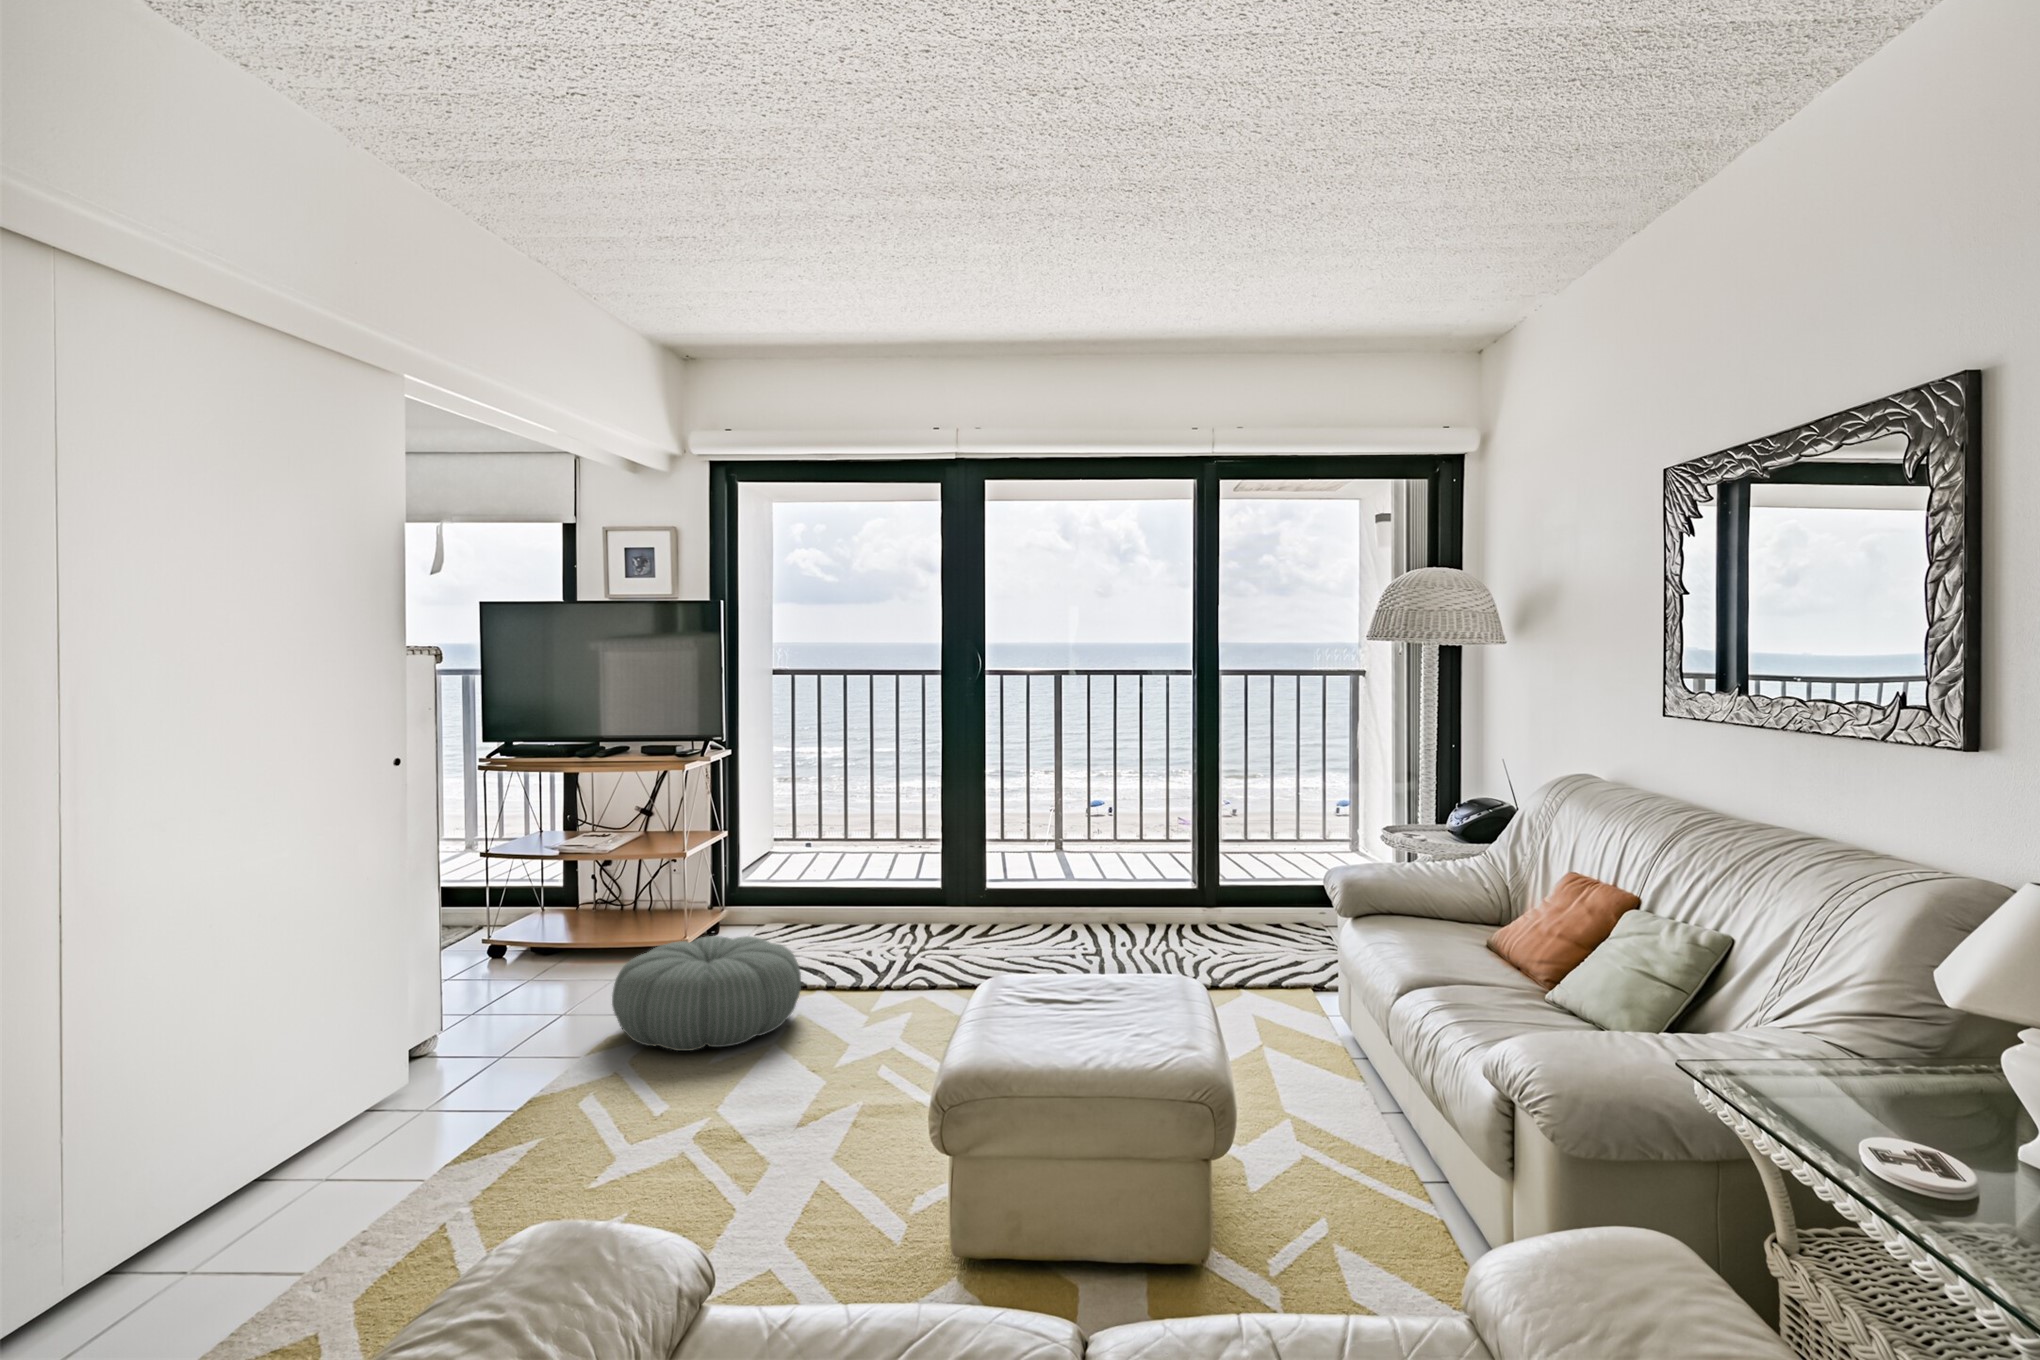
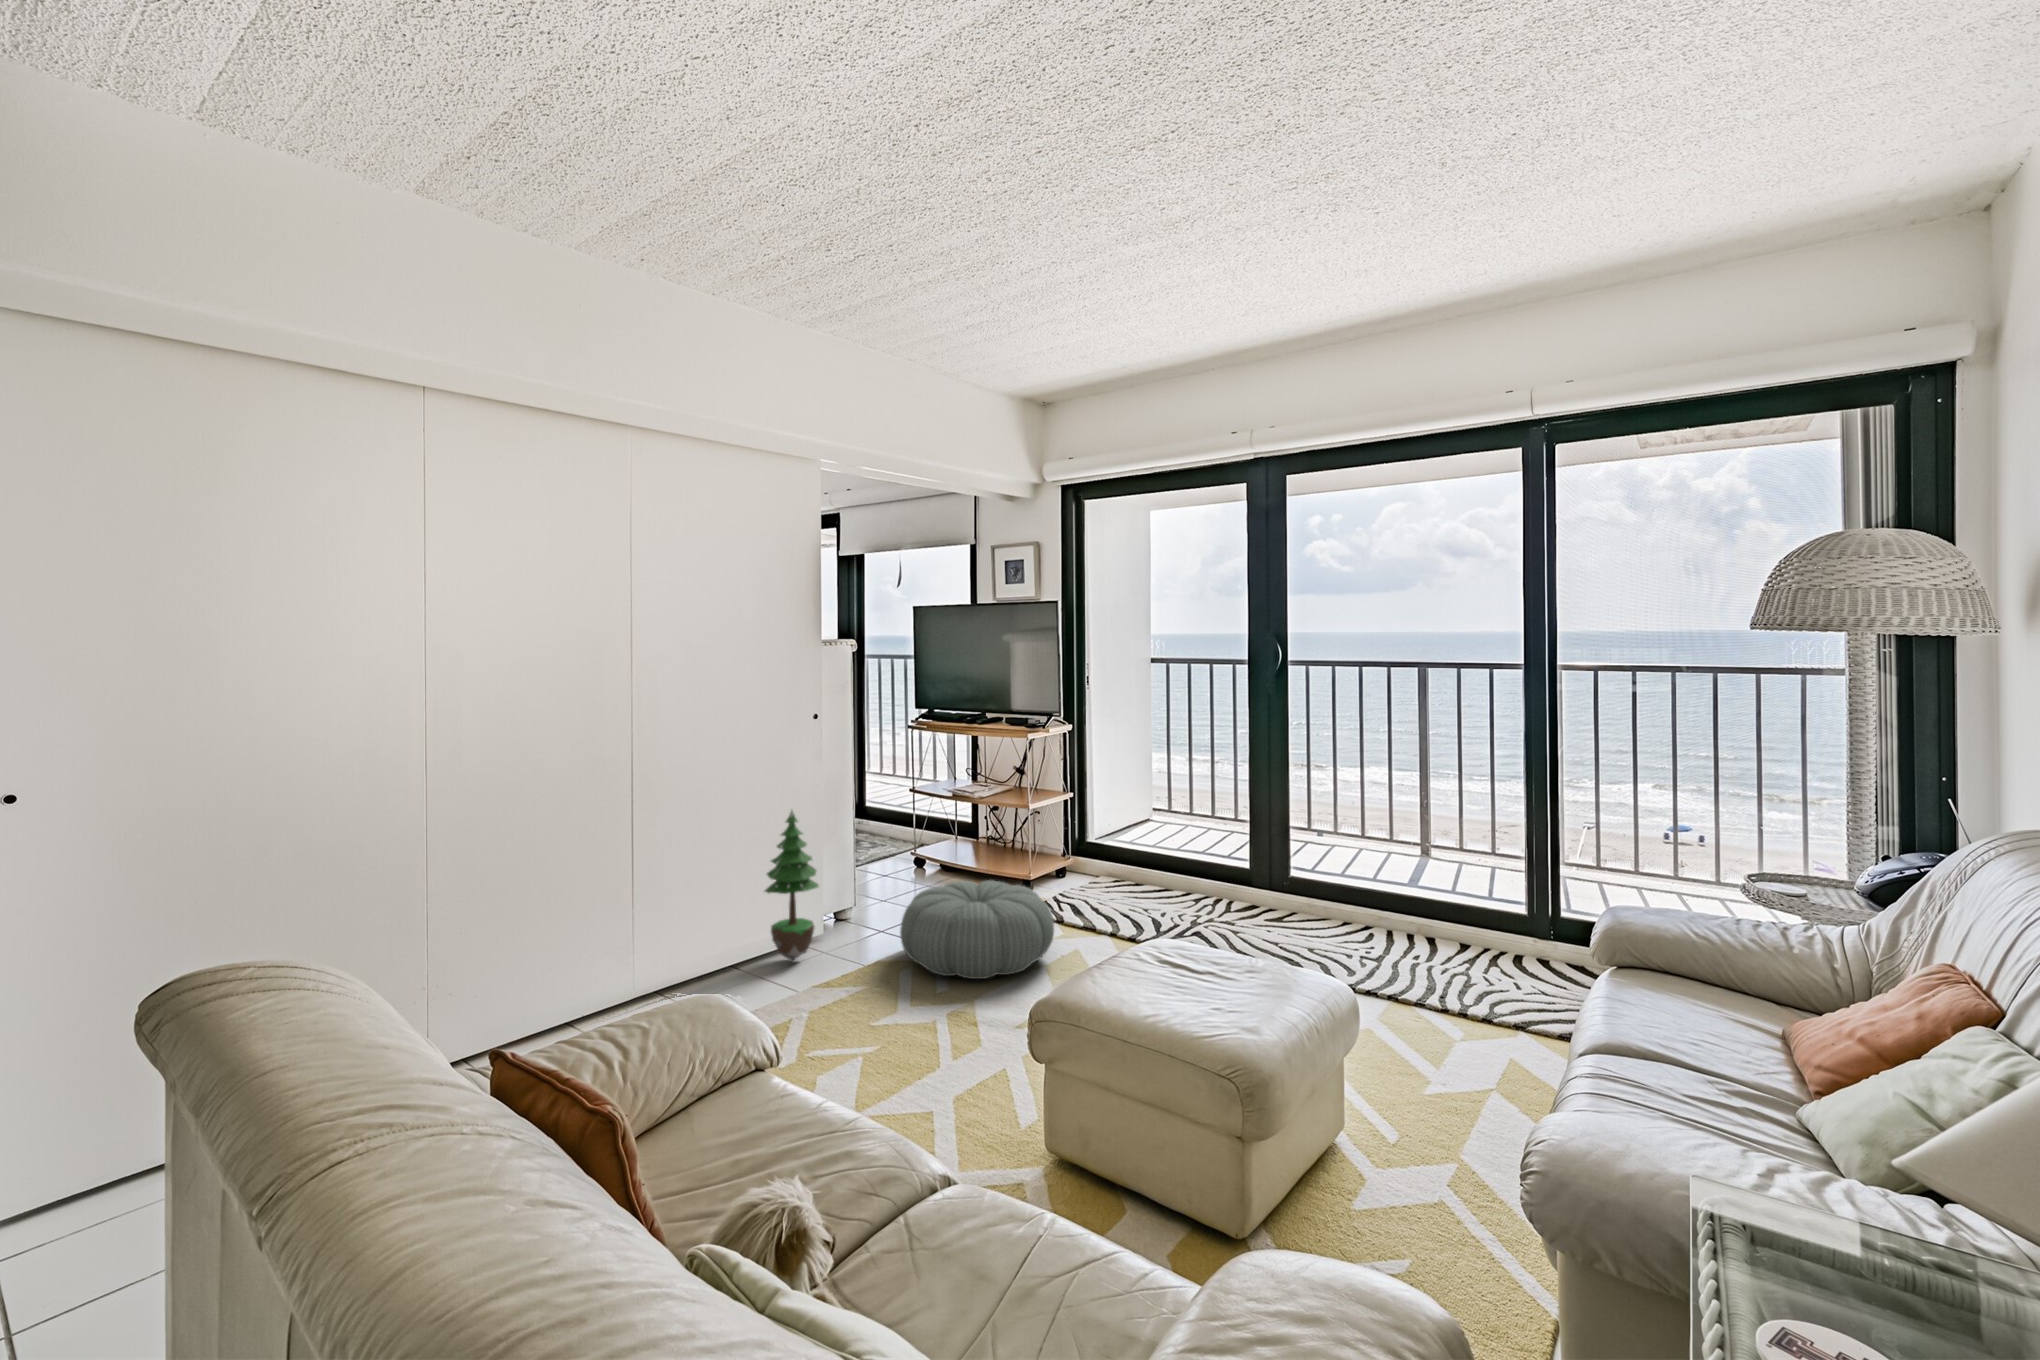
potted tree: none [423,876,504,1078] -> present [764,811,819,960]

